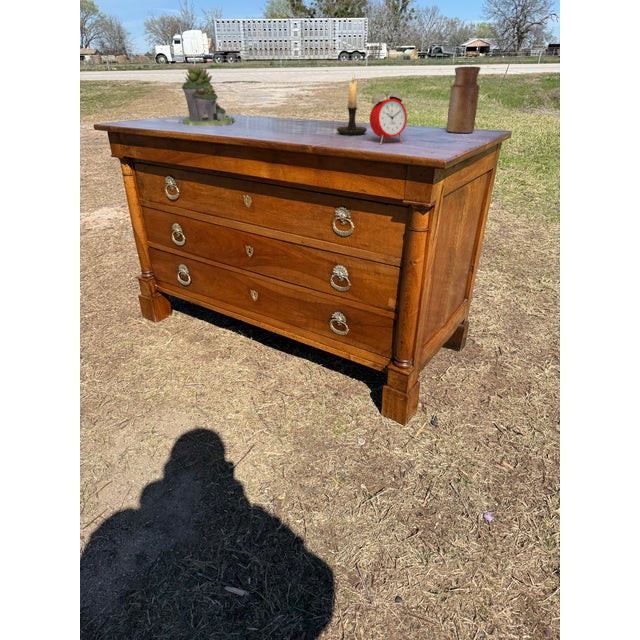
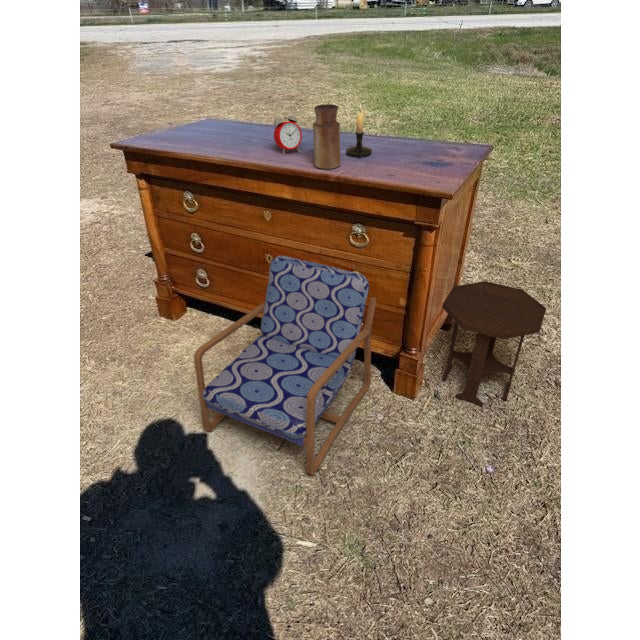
succulent planter: present [182,65,235,126] -> none [194,87,242,145]
vase: present [447,67,481,133] -> present [313,104,340,169]
alarm clock: present [370,92,407,144] -> present [274,116,302,155]
armchair: none [138,246,365,505] -> present [194,256,376,475]
side table: none [442,289,571,439] -> present [442,281,546,407]

